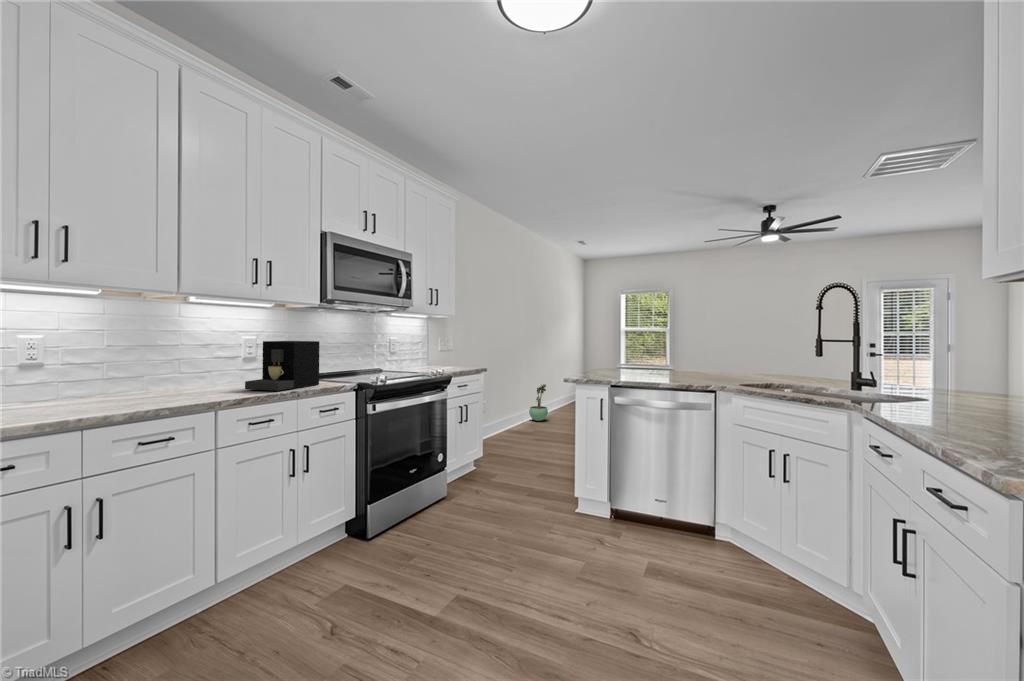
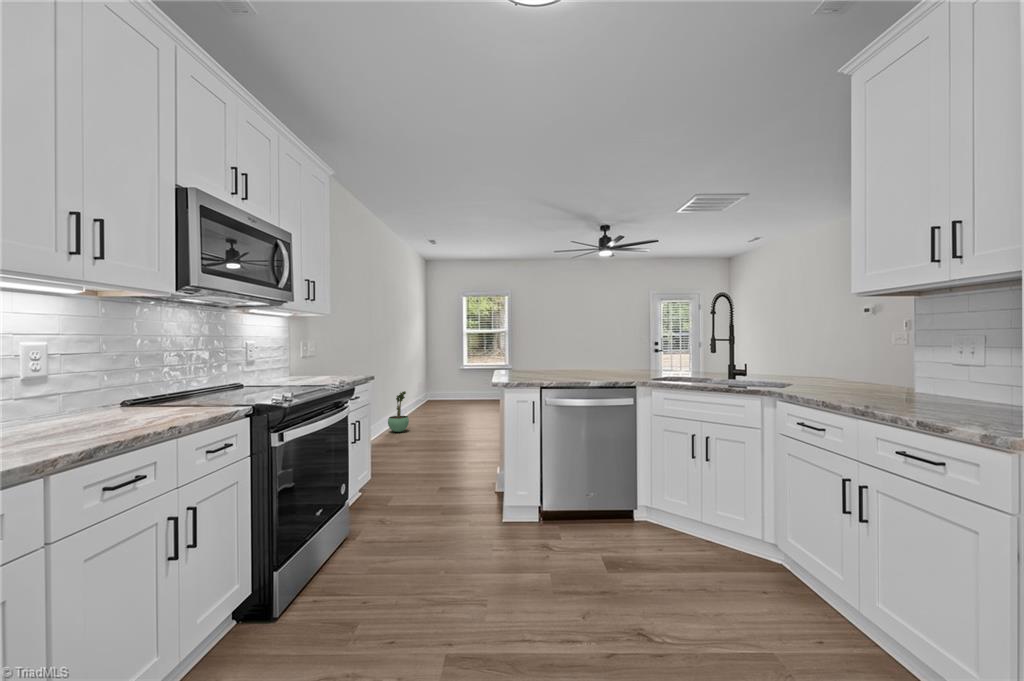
coffee maker: present [245,341,320,391] -> none [75,347,194,430]

